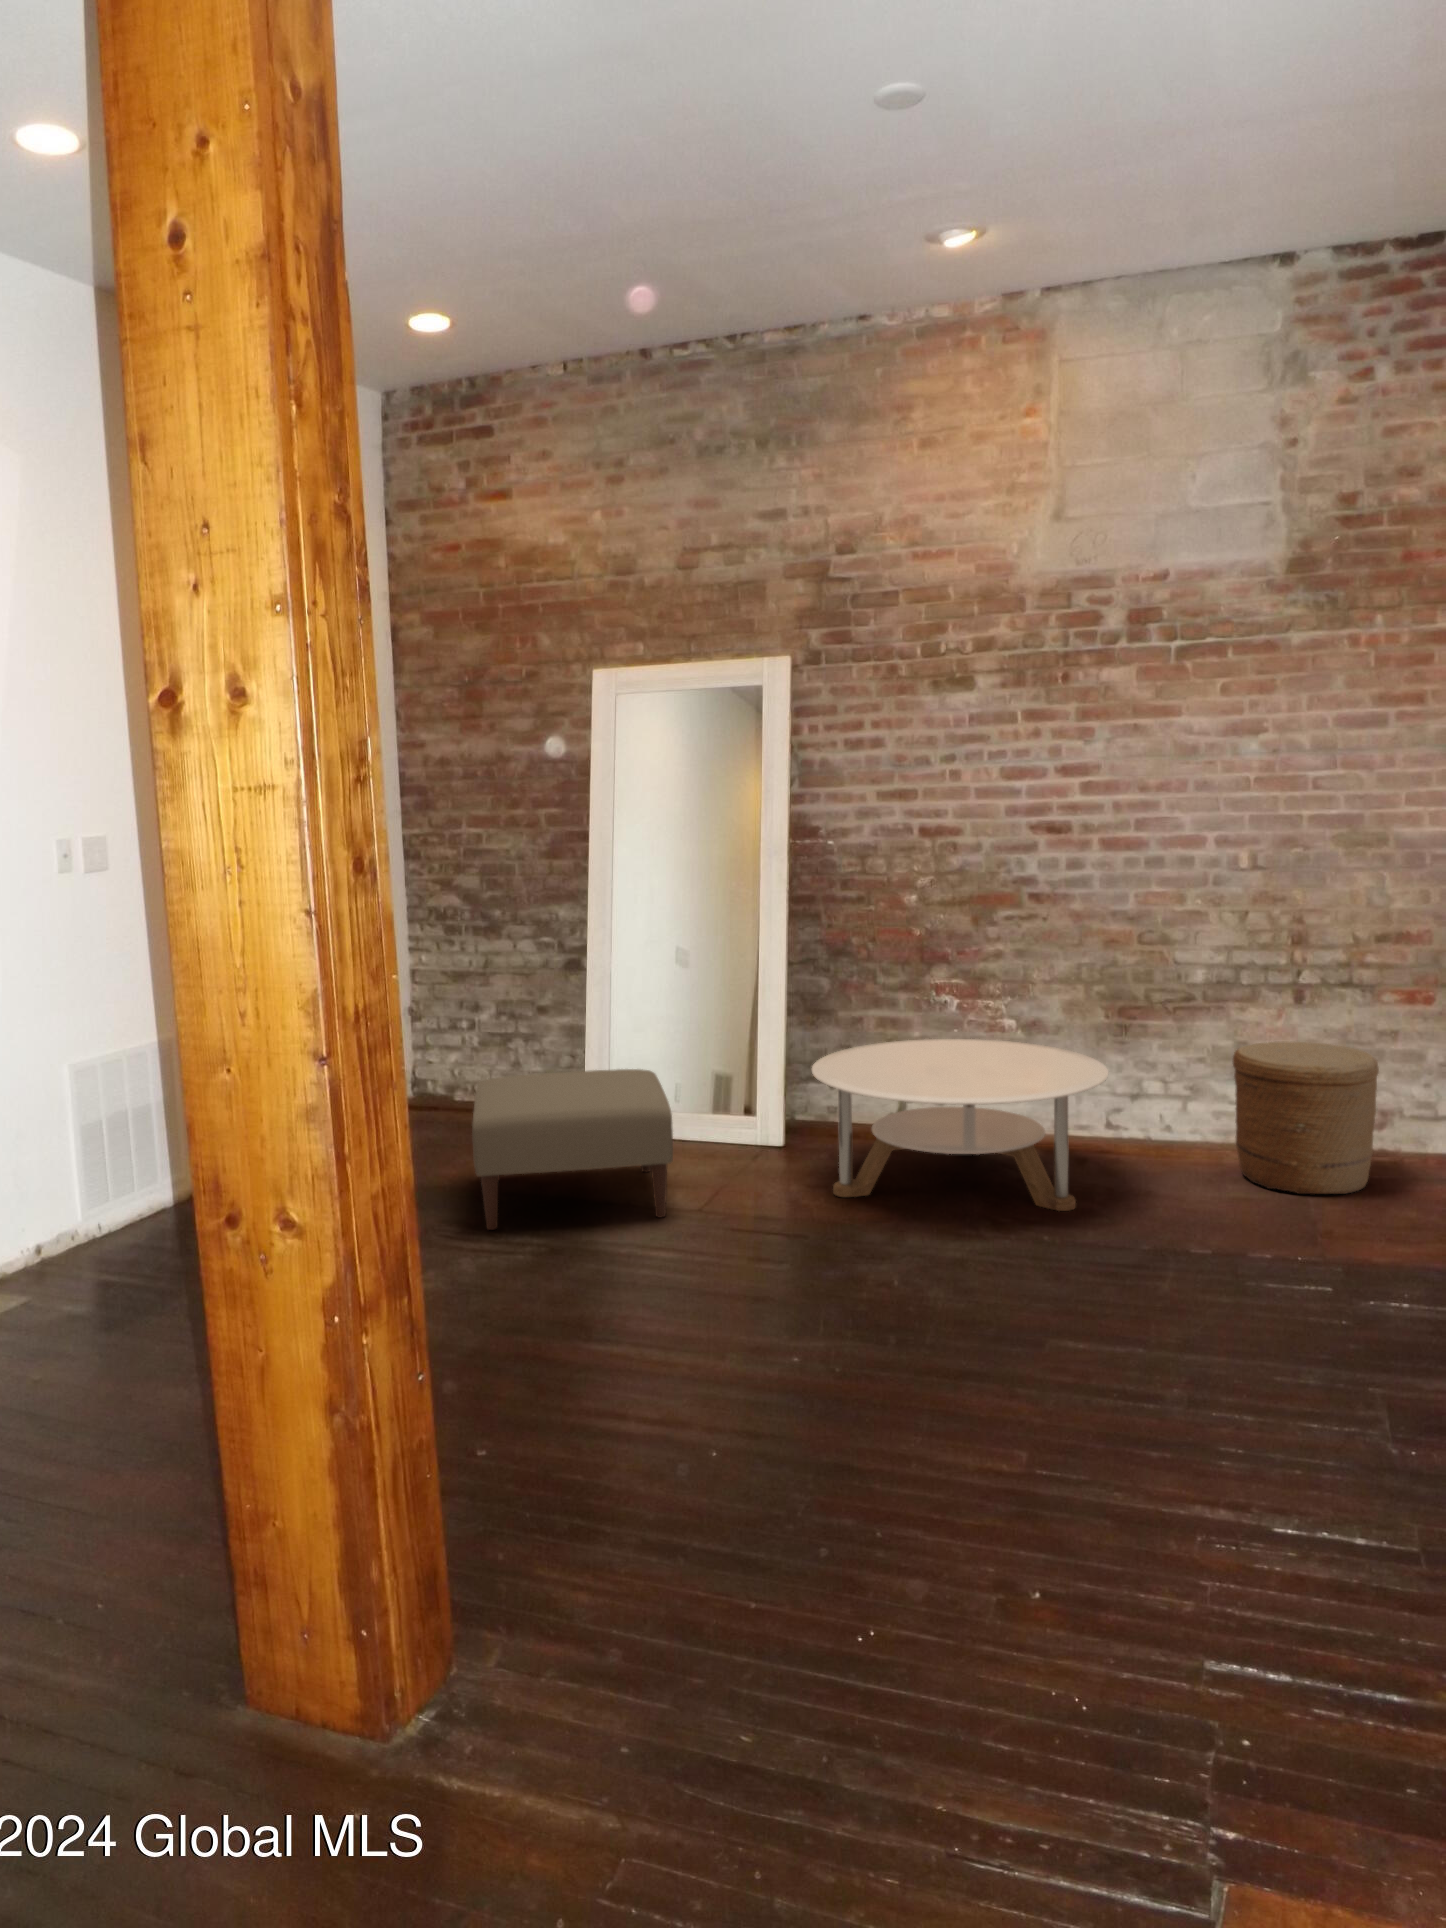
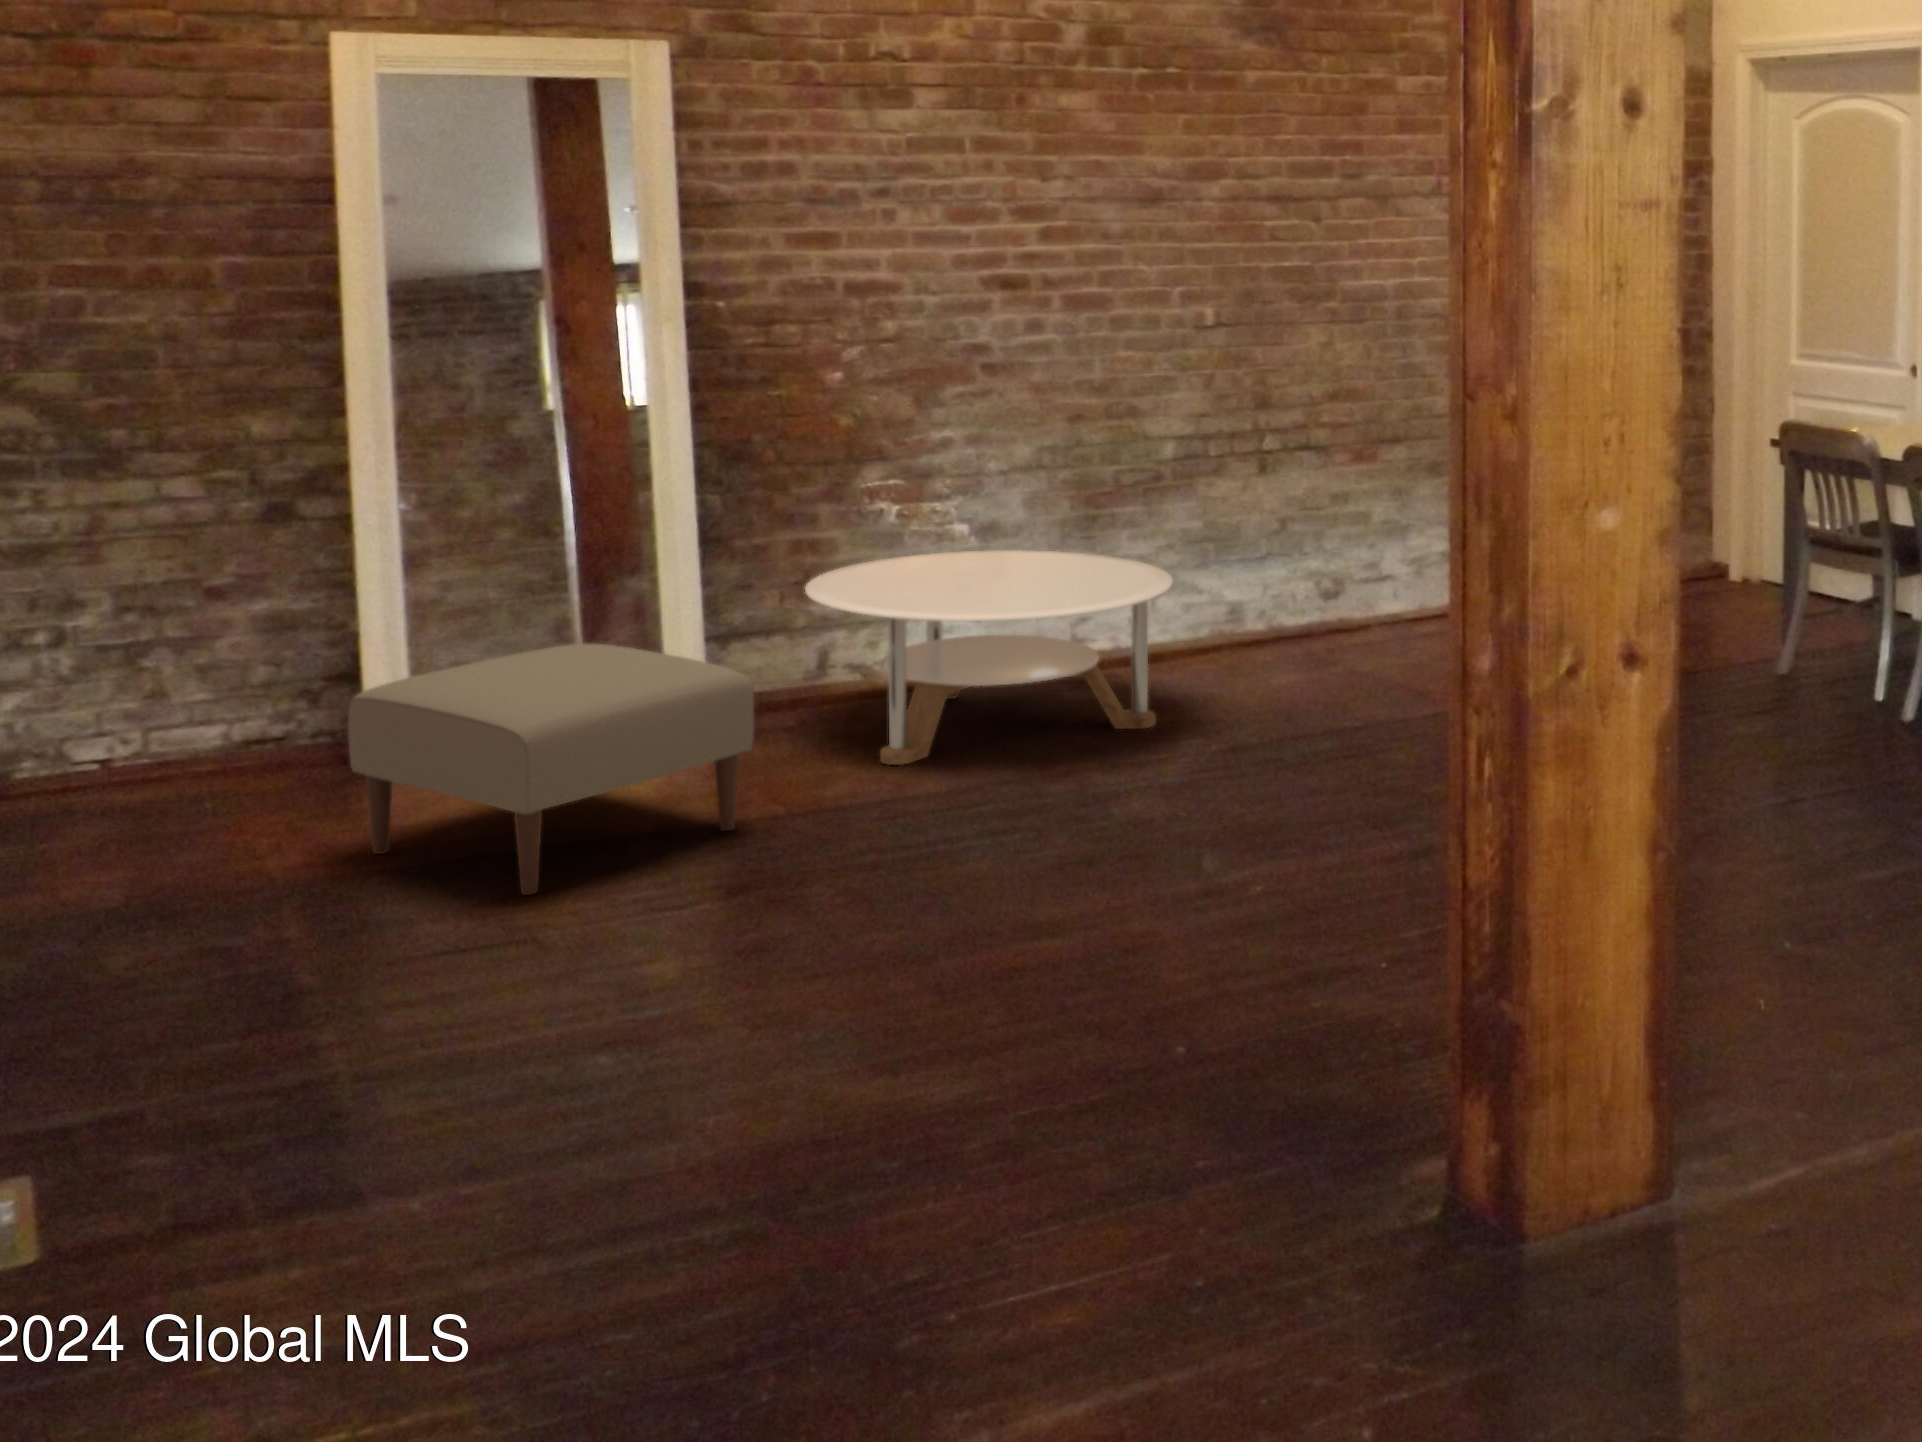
woven basket: present [1233,1042,1379,1194] -> none [1223,514,1369,673]

